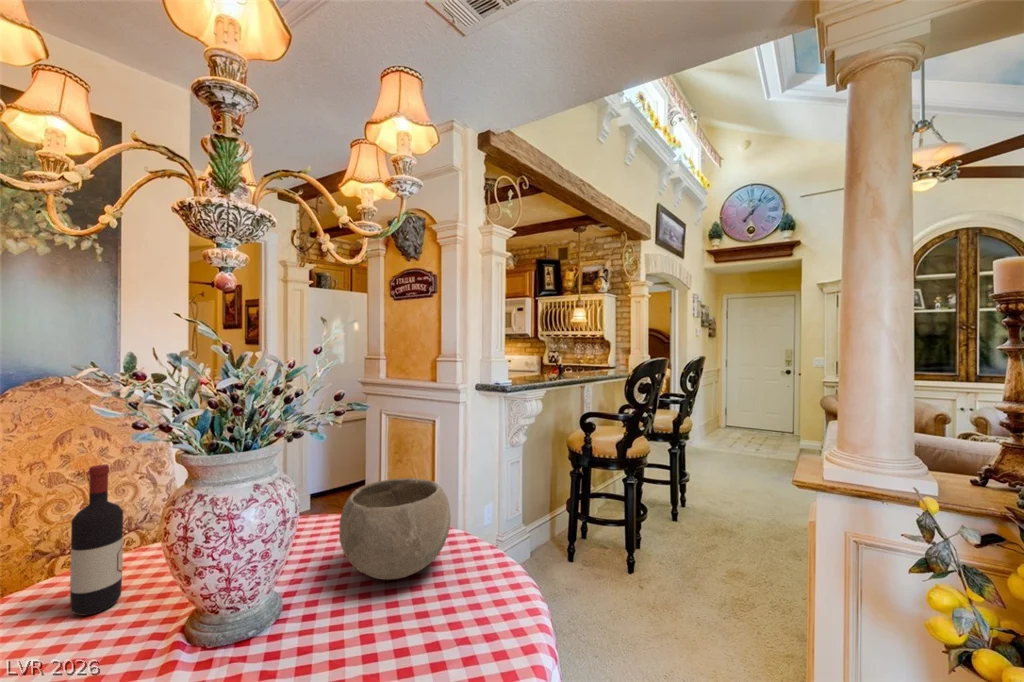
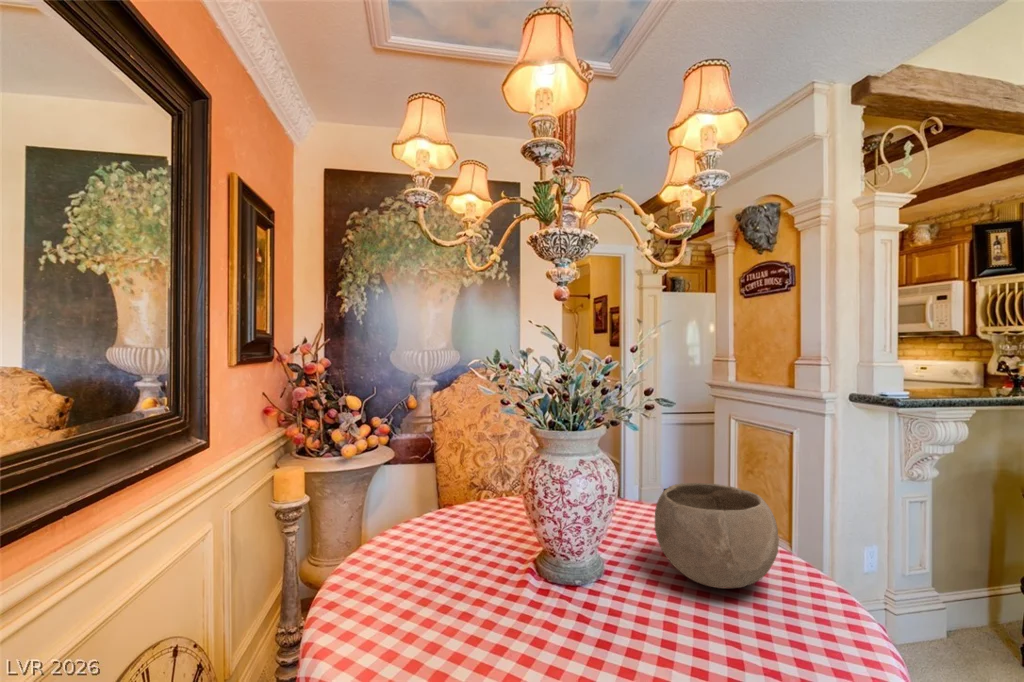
wine bottle: present [70,464,123,616] -> none [483,429,509,530]

